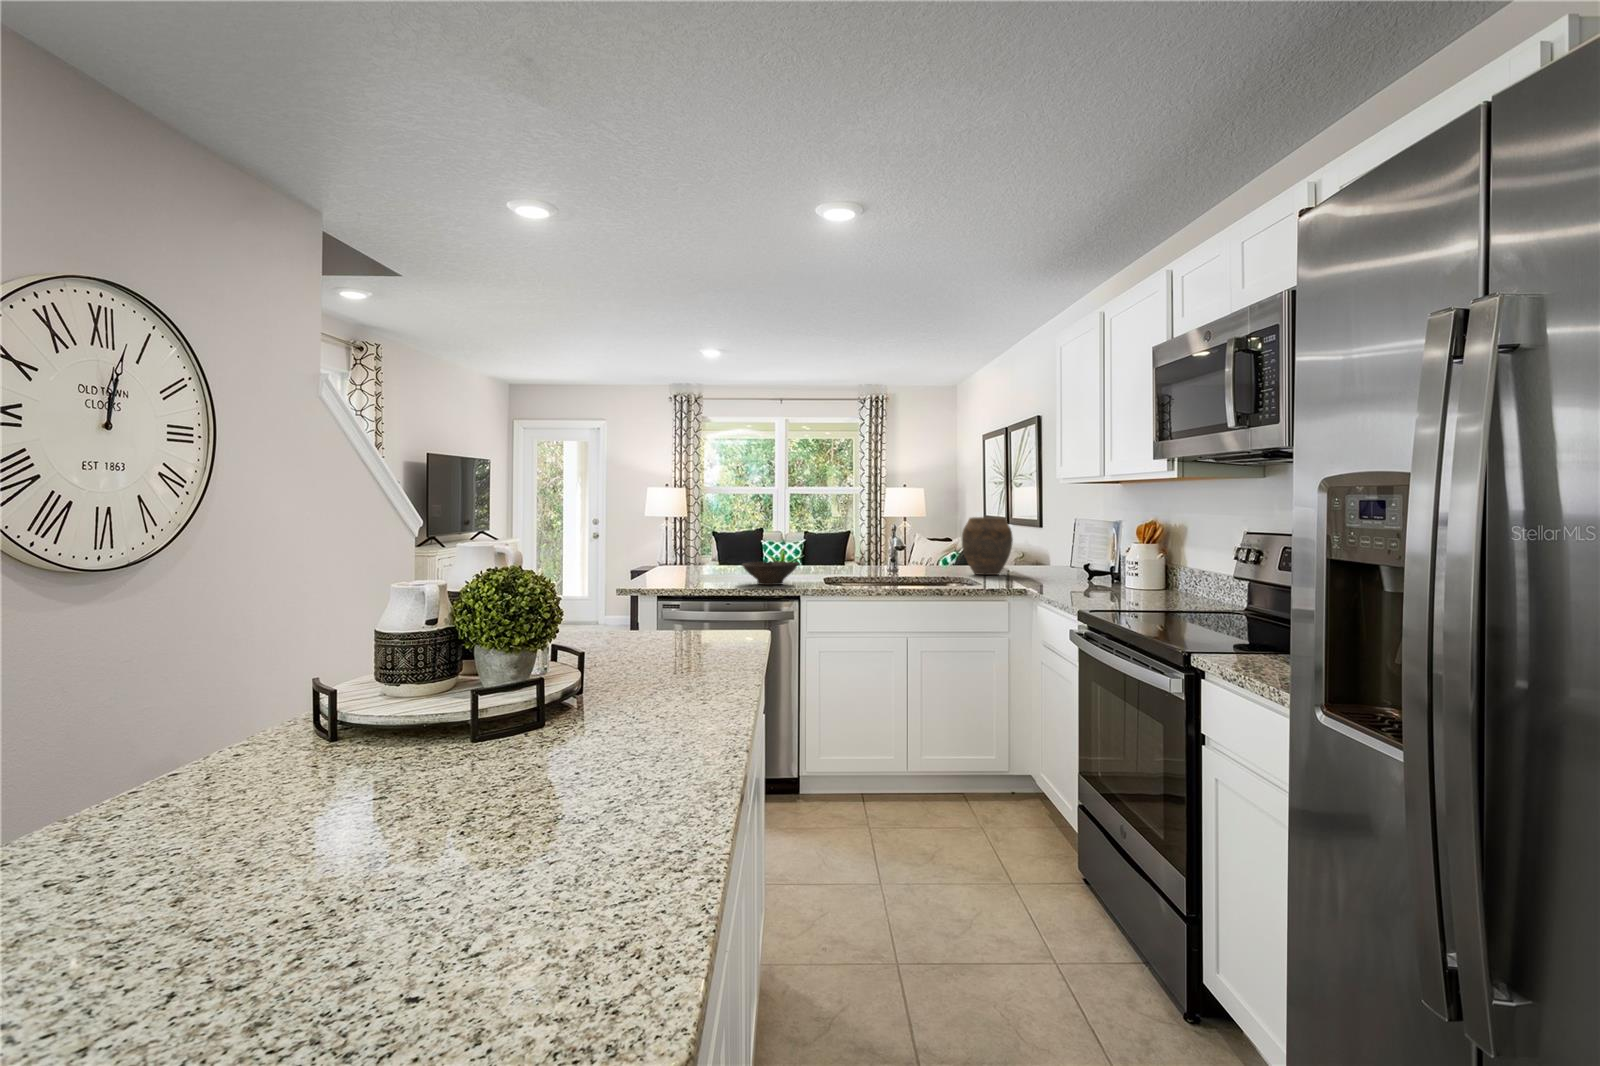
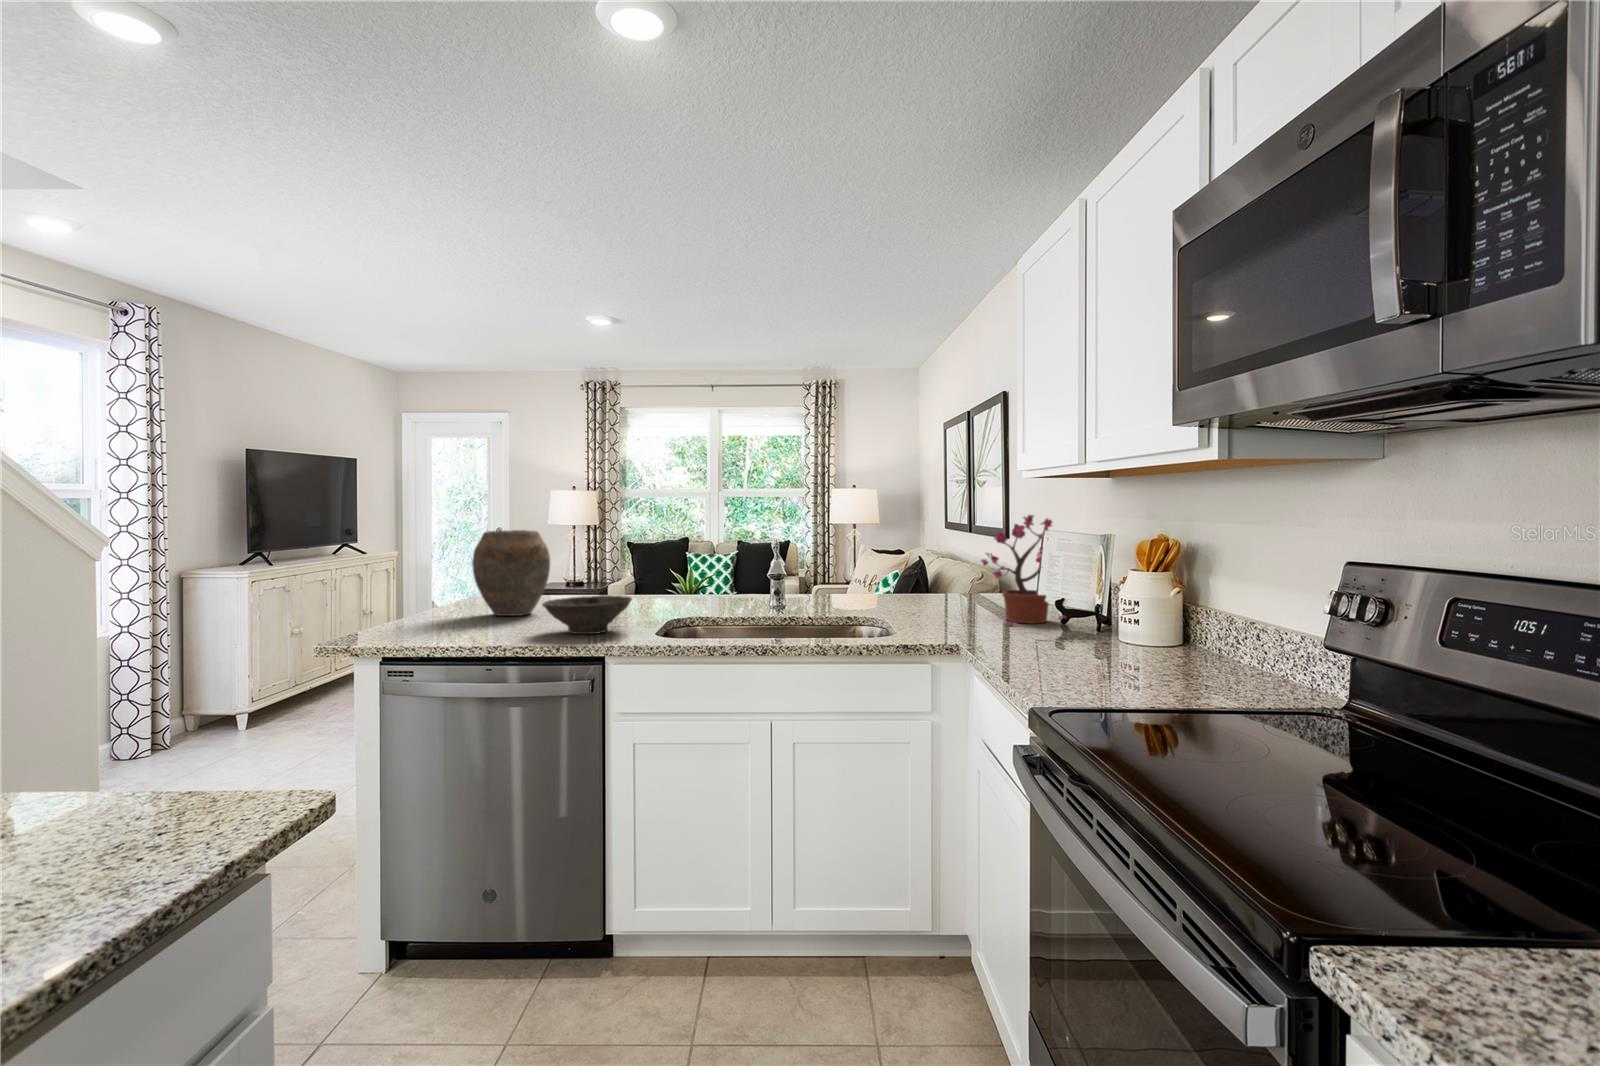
potted plant: none [1031,508,1091,583] -> present [981,515,1066,626]
vase: present [962,517,1013,575] -> present [472,530,550,616]

